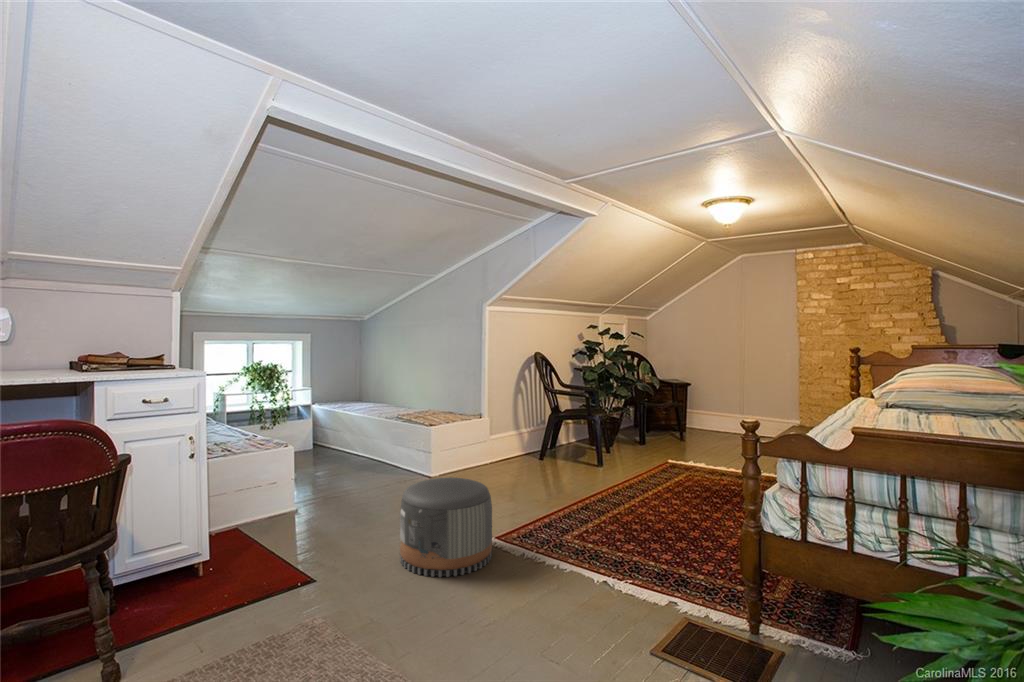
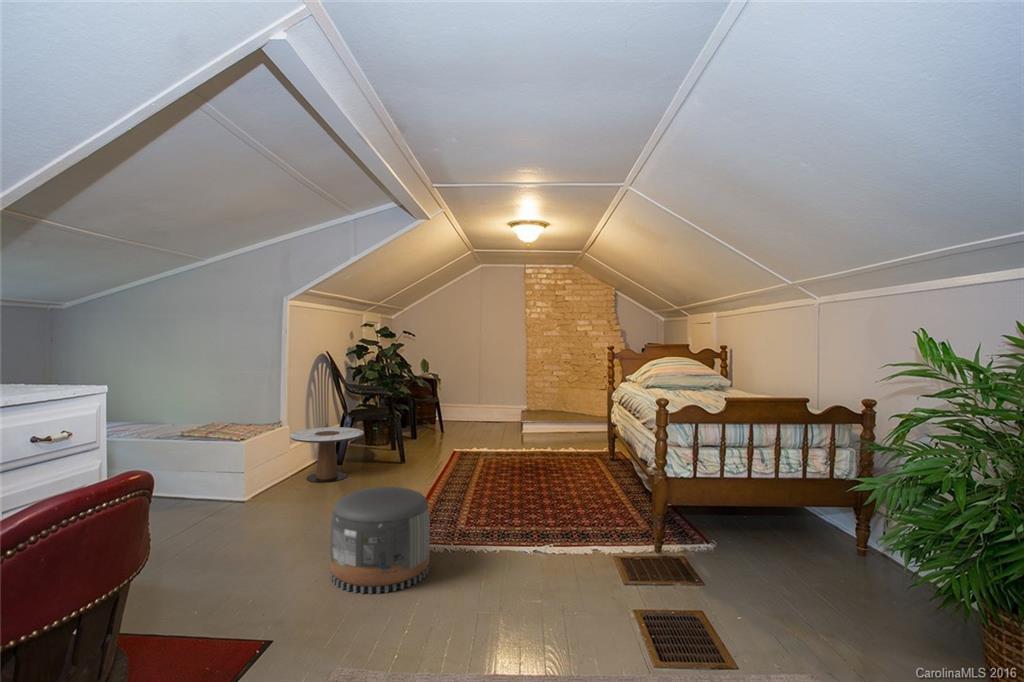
side table: none [483,422,548,473] -> present [289,427,364,483]

